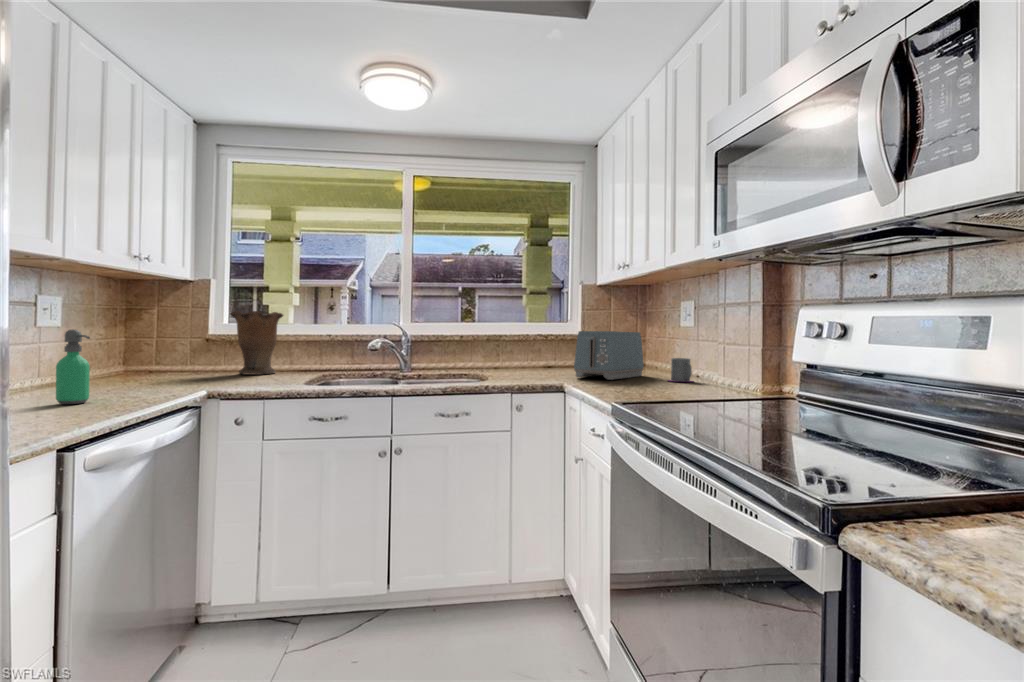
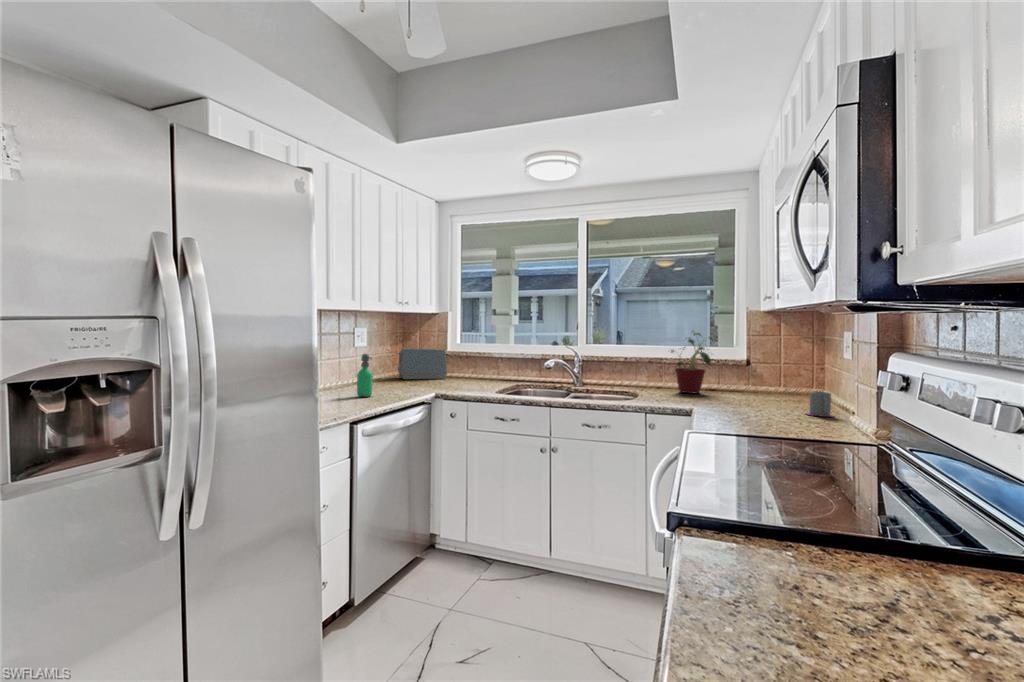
potted plant: none [511,303,560,372] -> present [671,330,714,394]
vase: present [230,311,283,375] -> none [460,336,495,381]
toaster: present [574,331,644,380] -> present [395,348,447,379]

